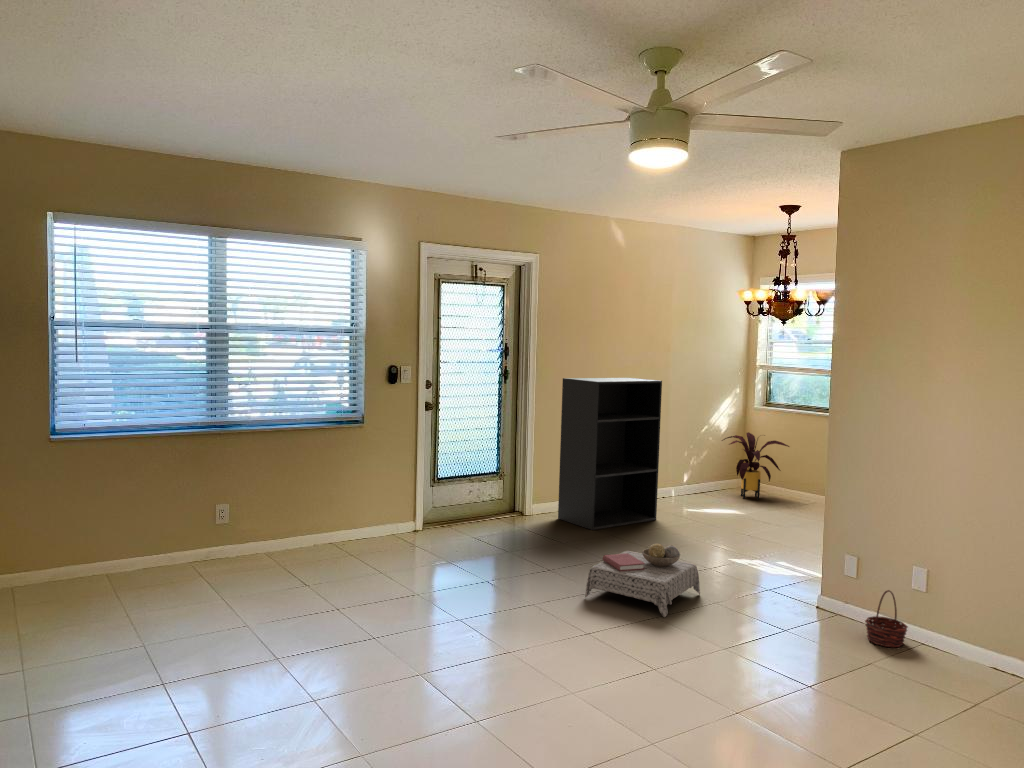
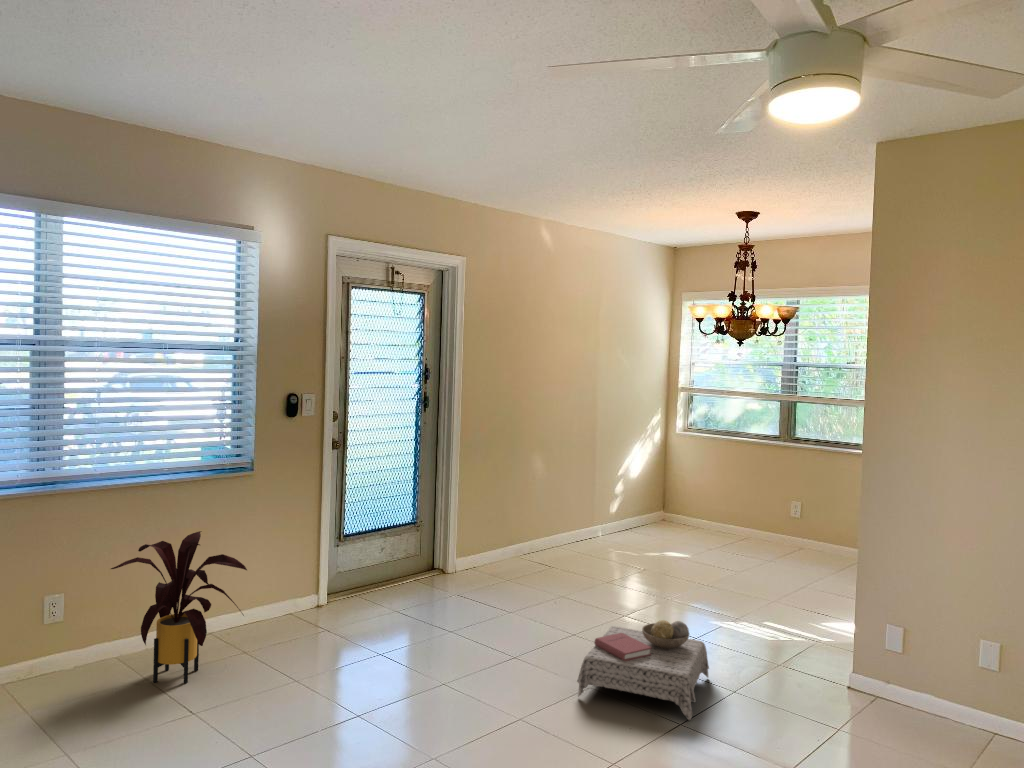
bookshelf: present [558,378,662,530] -> none [487,404,605,589]
house plant: present [722,432,789,500] -> present [111,531,247,683]
basket: present [865,590,908,647] -> none [926,668,979,740]

